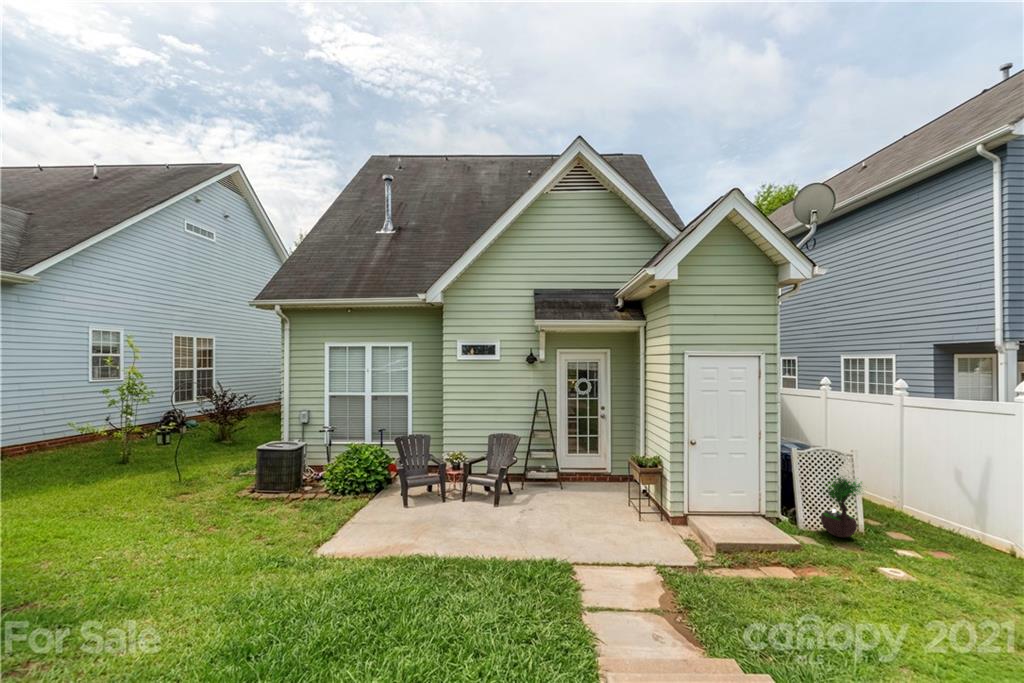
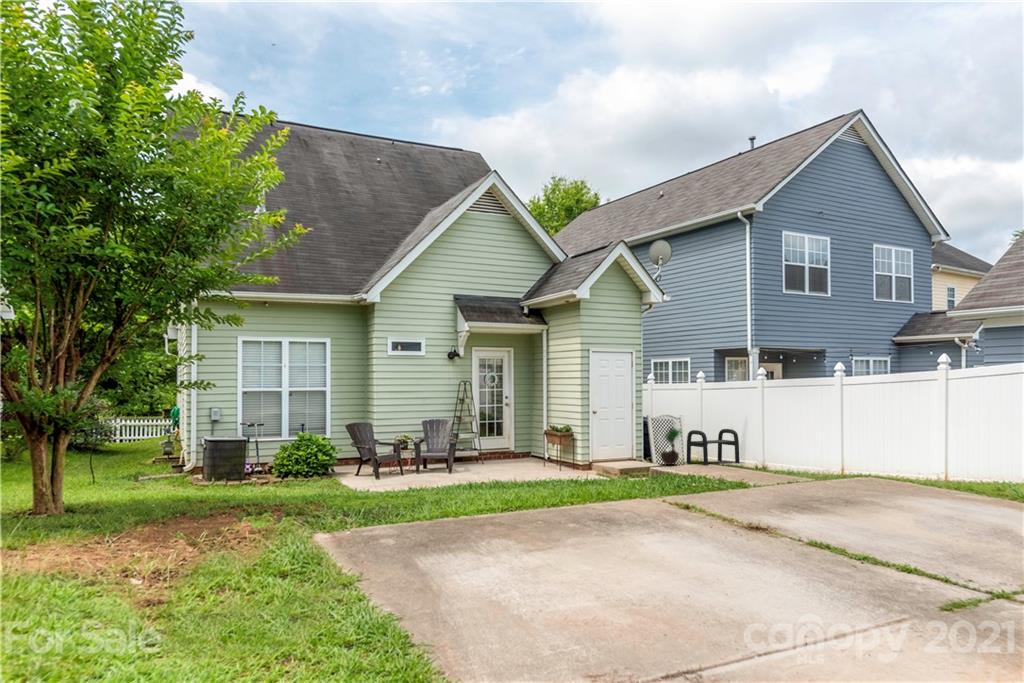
bench: none [876,482,1001,554] -> present [687,429,739,465]

